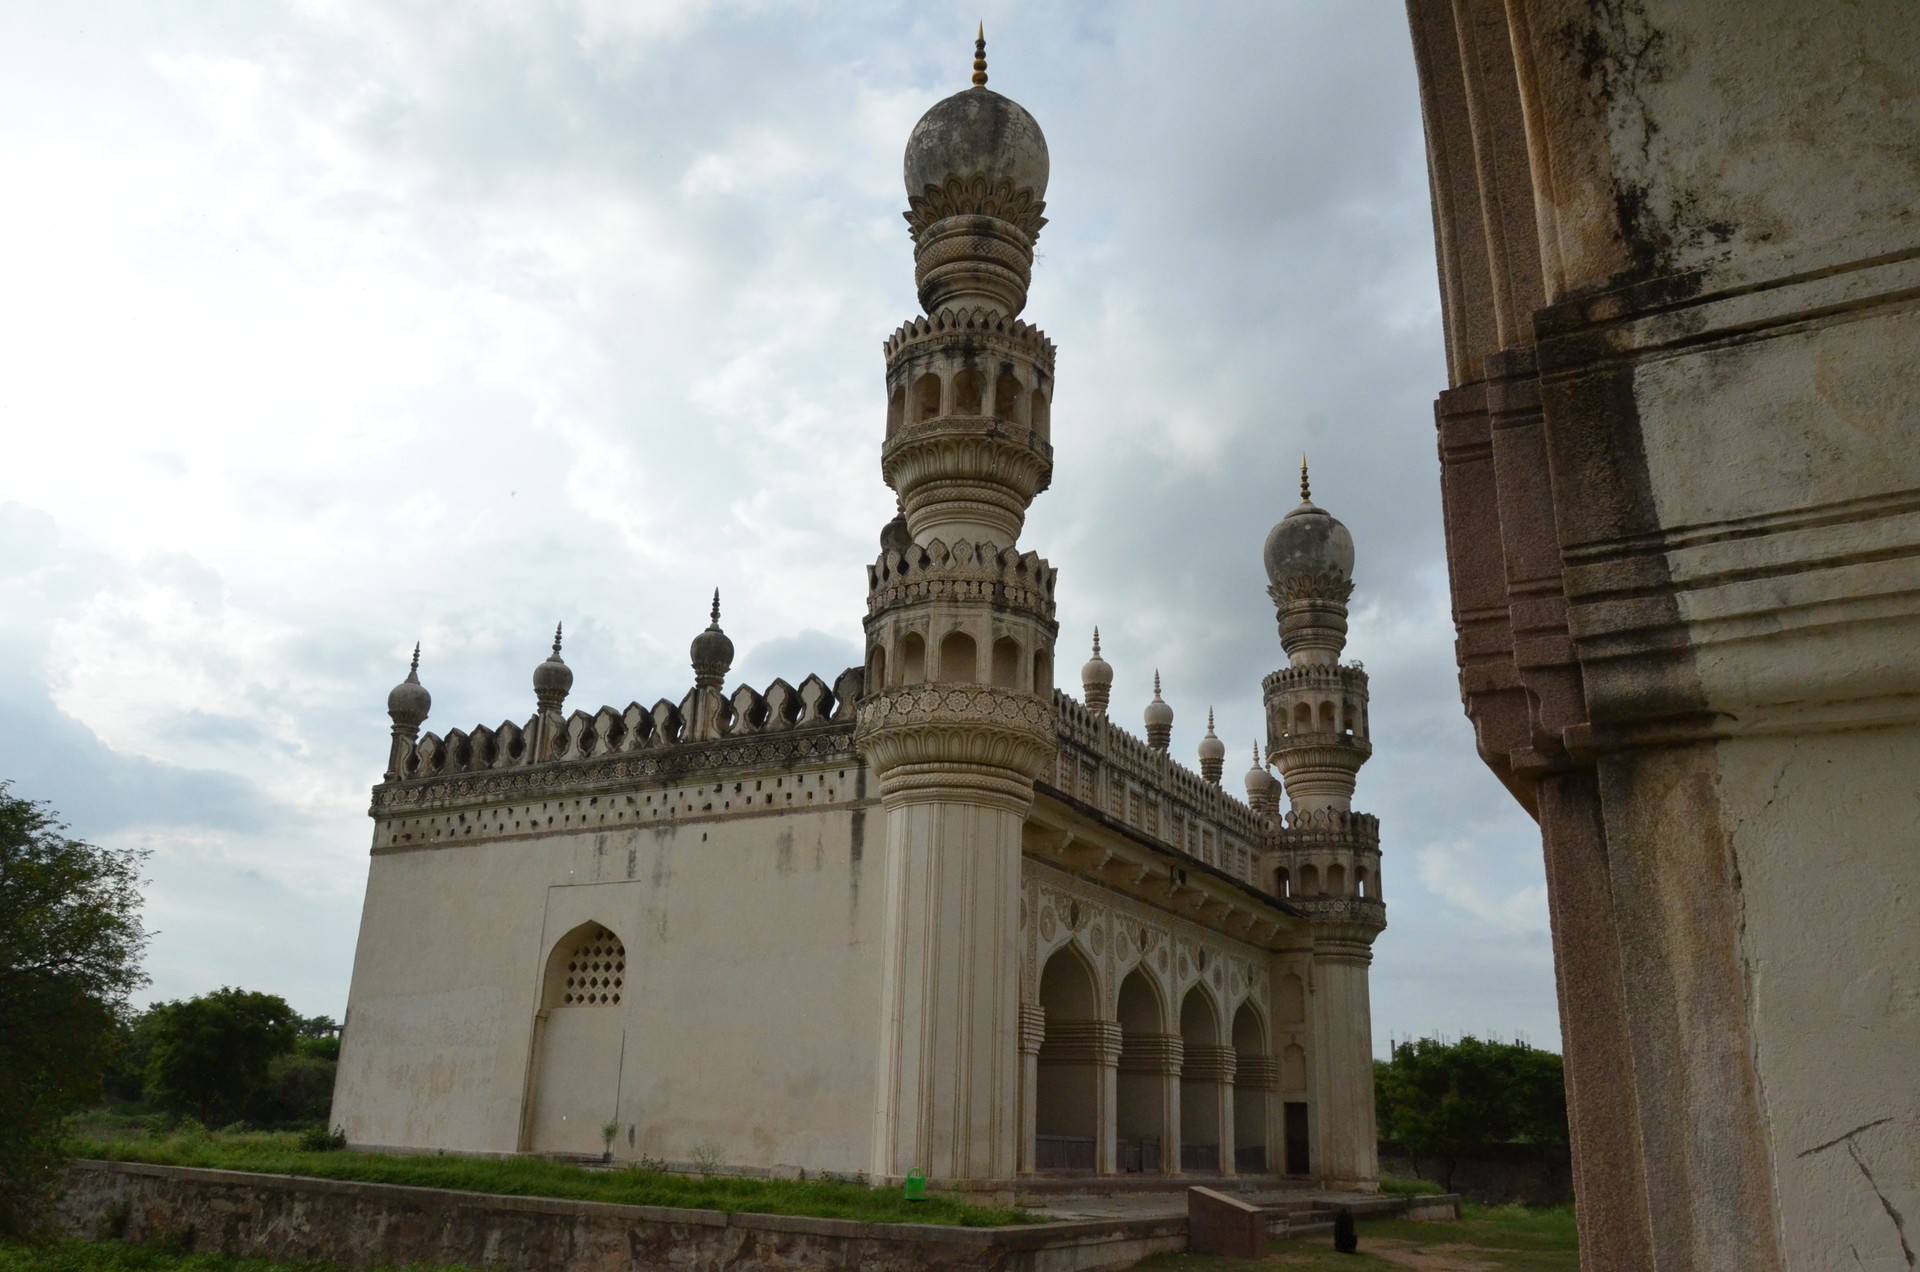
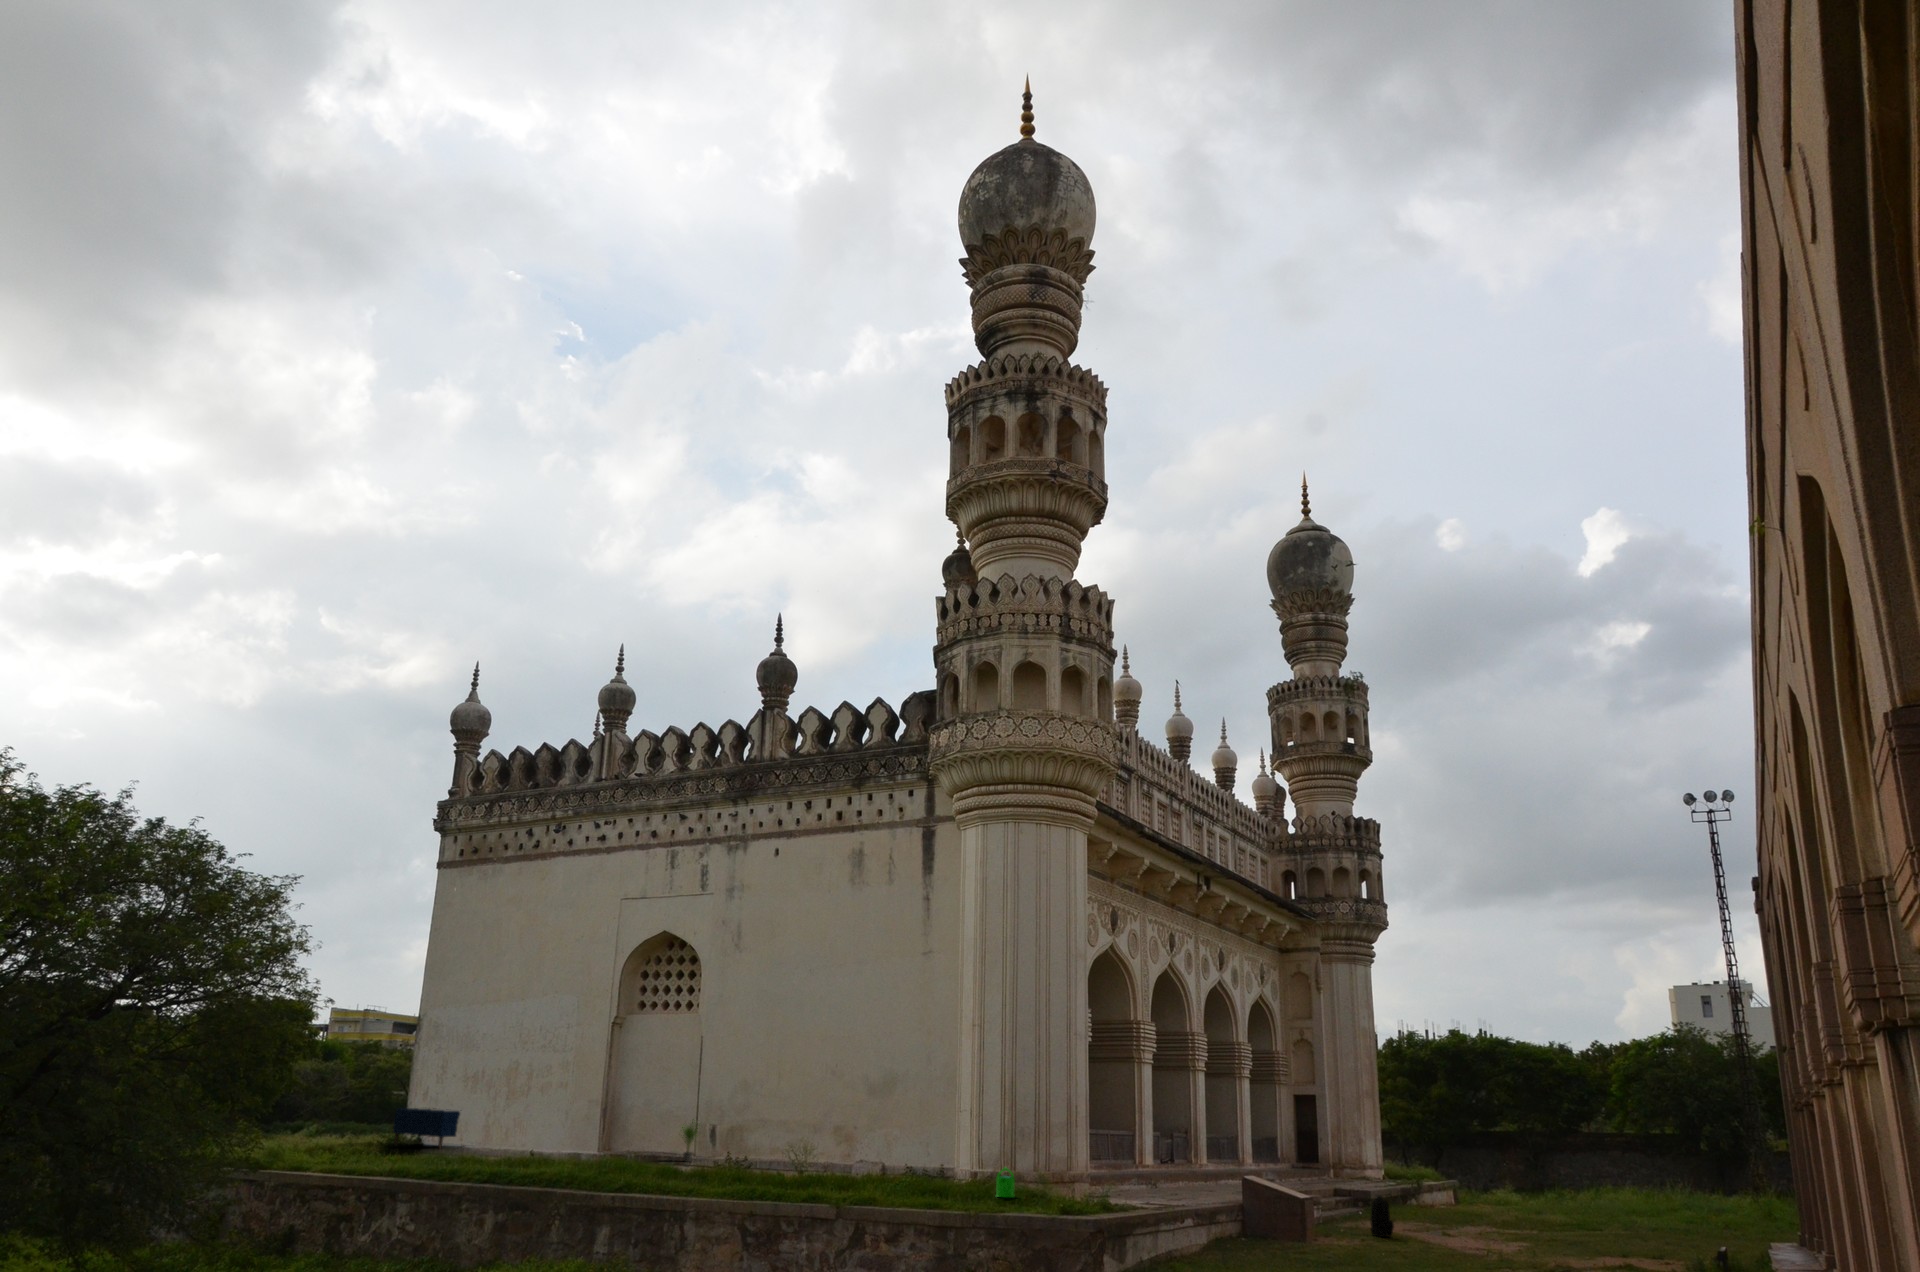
bench: none [313,1105,395,1148] -> present [393,1108,464,1149]

